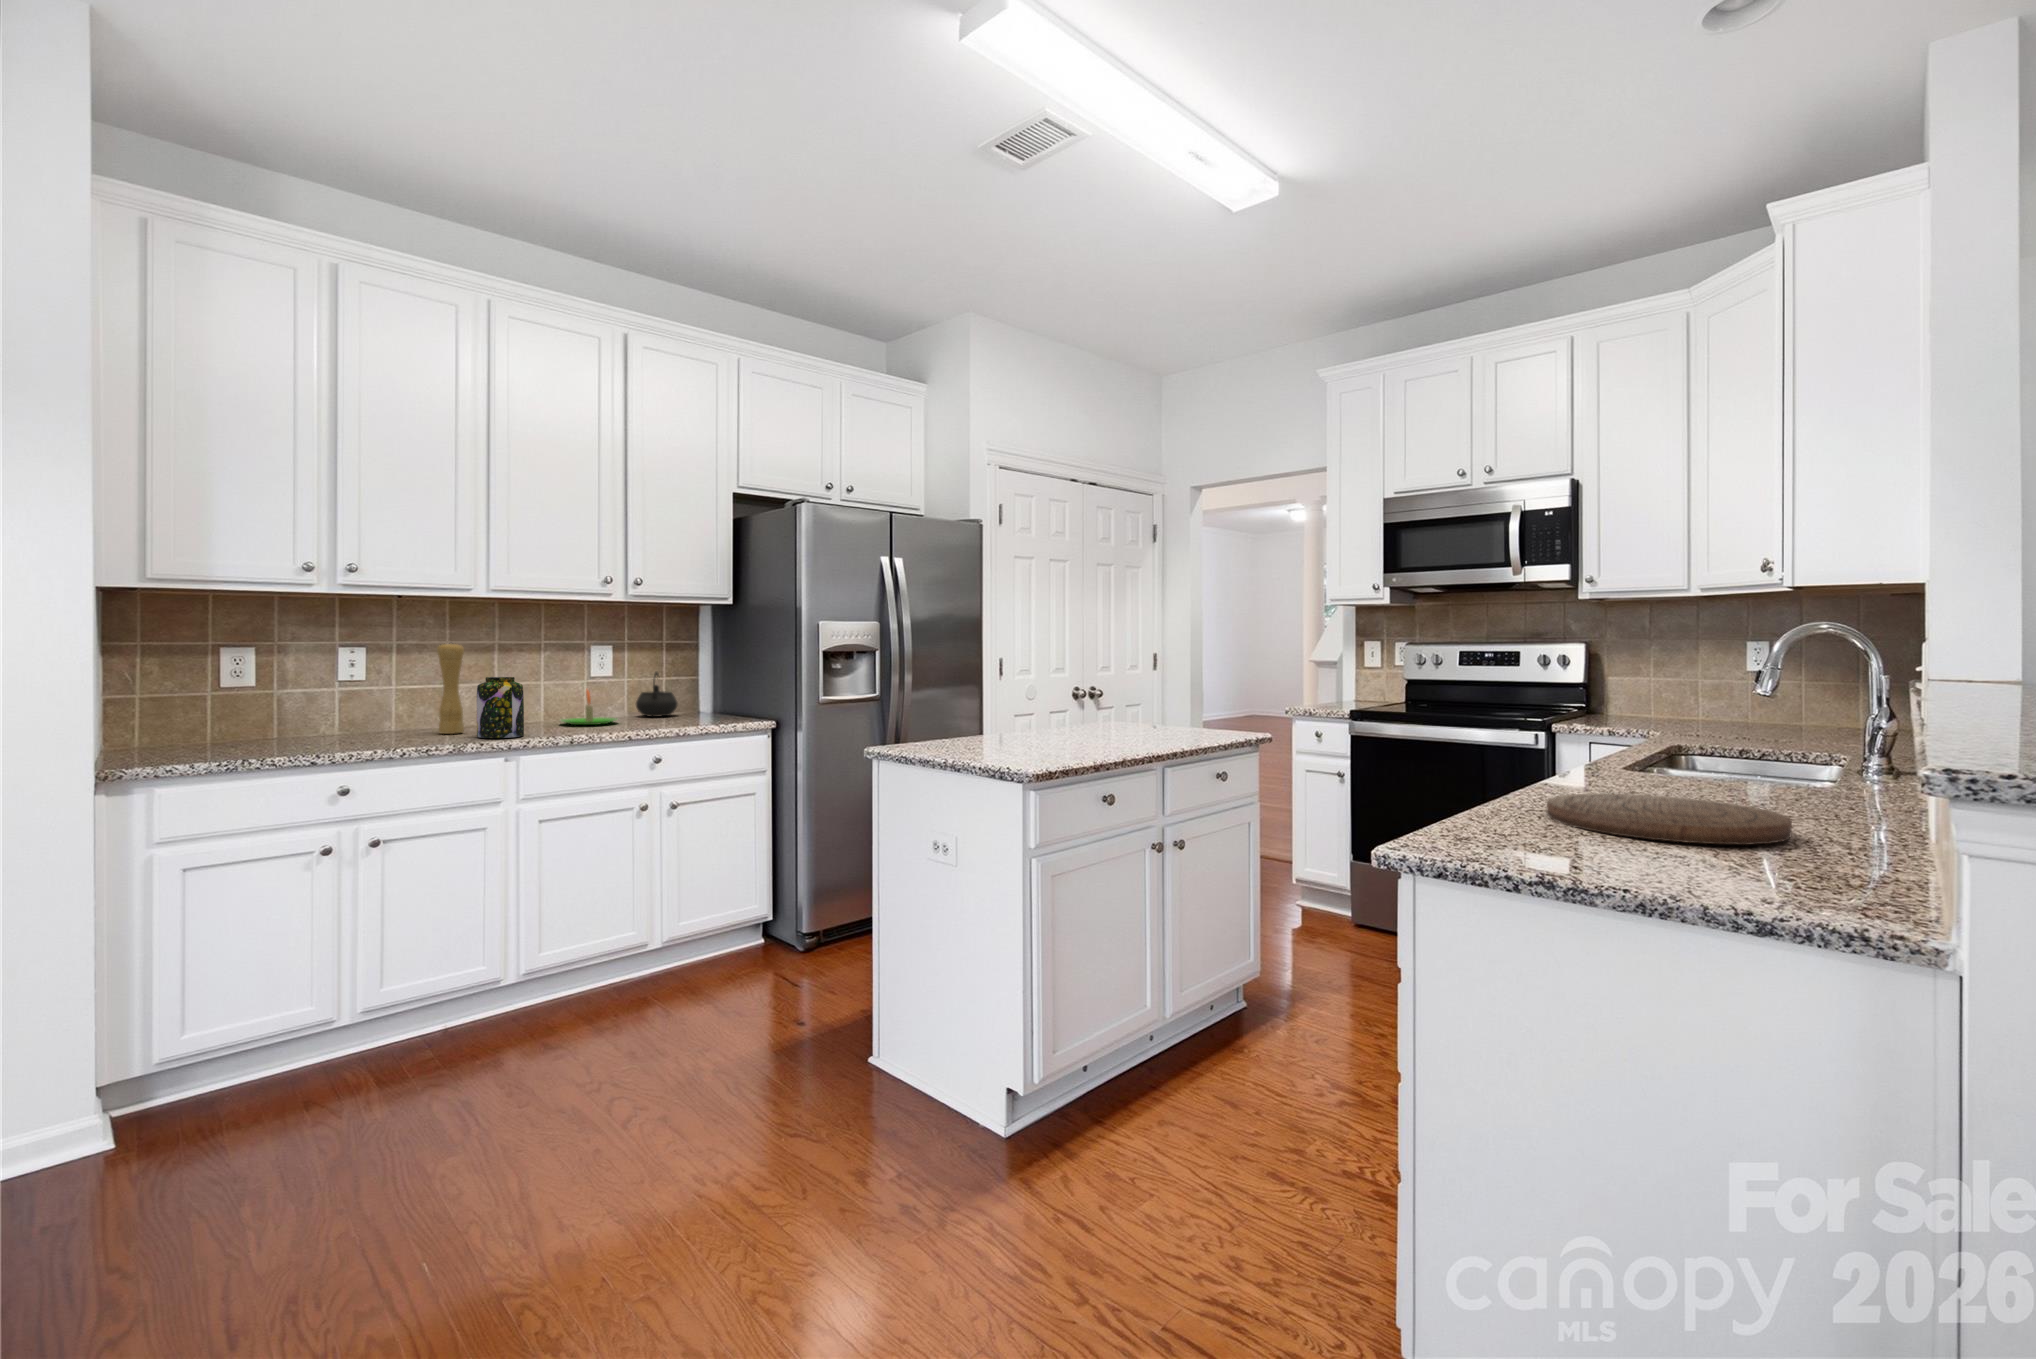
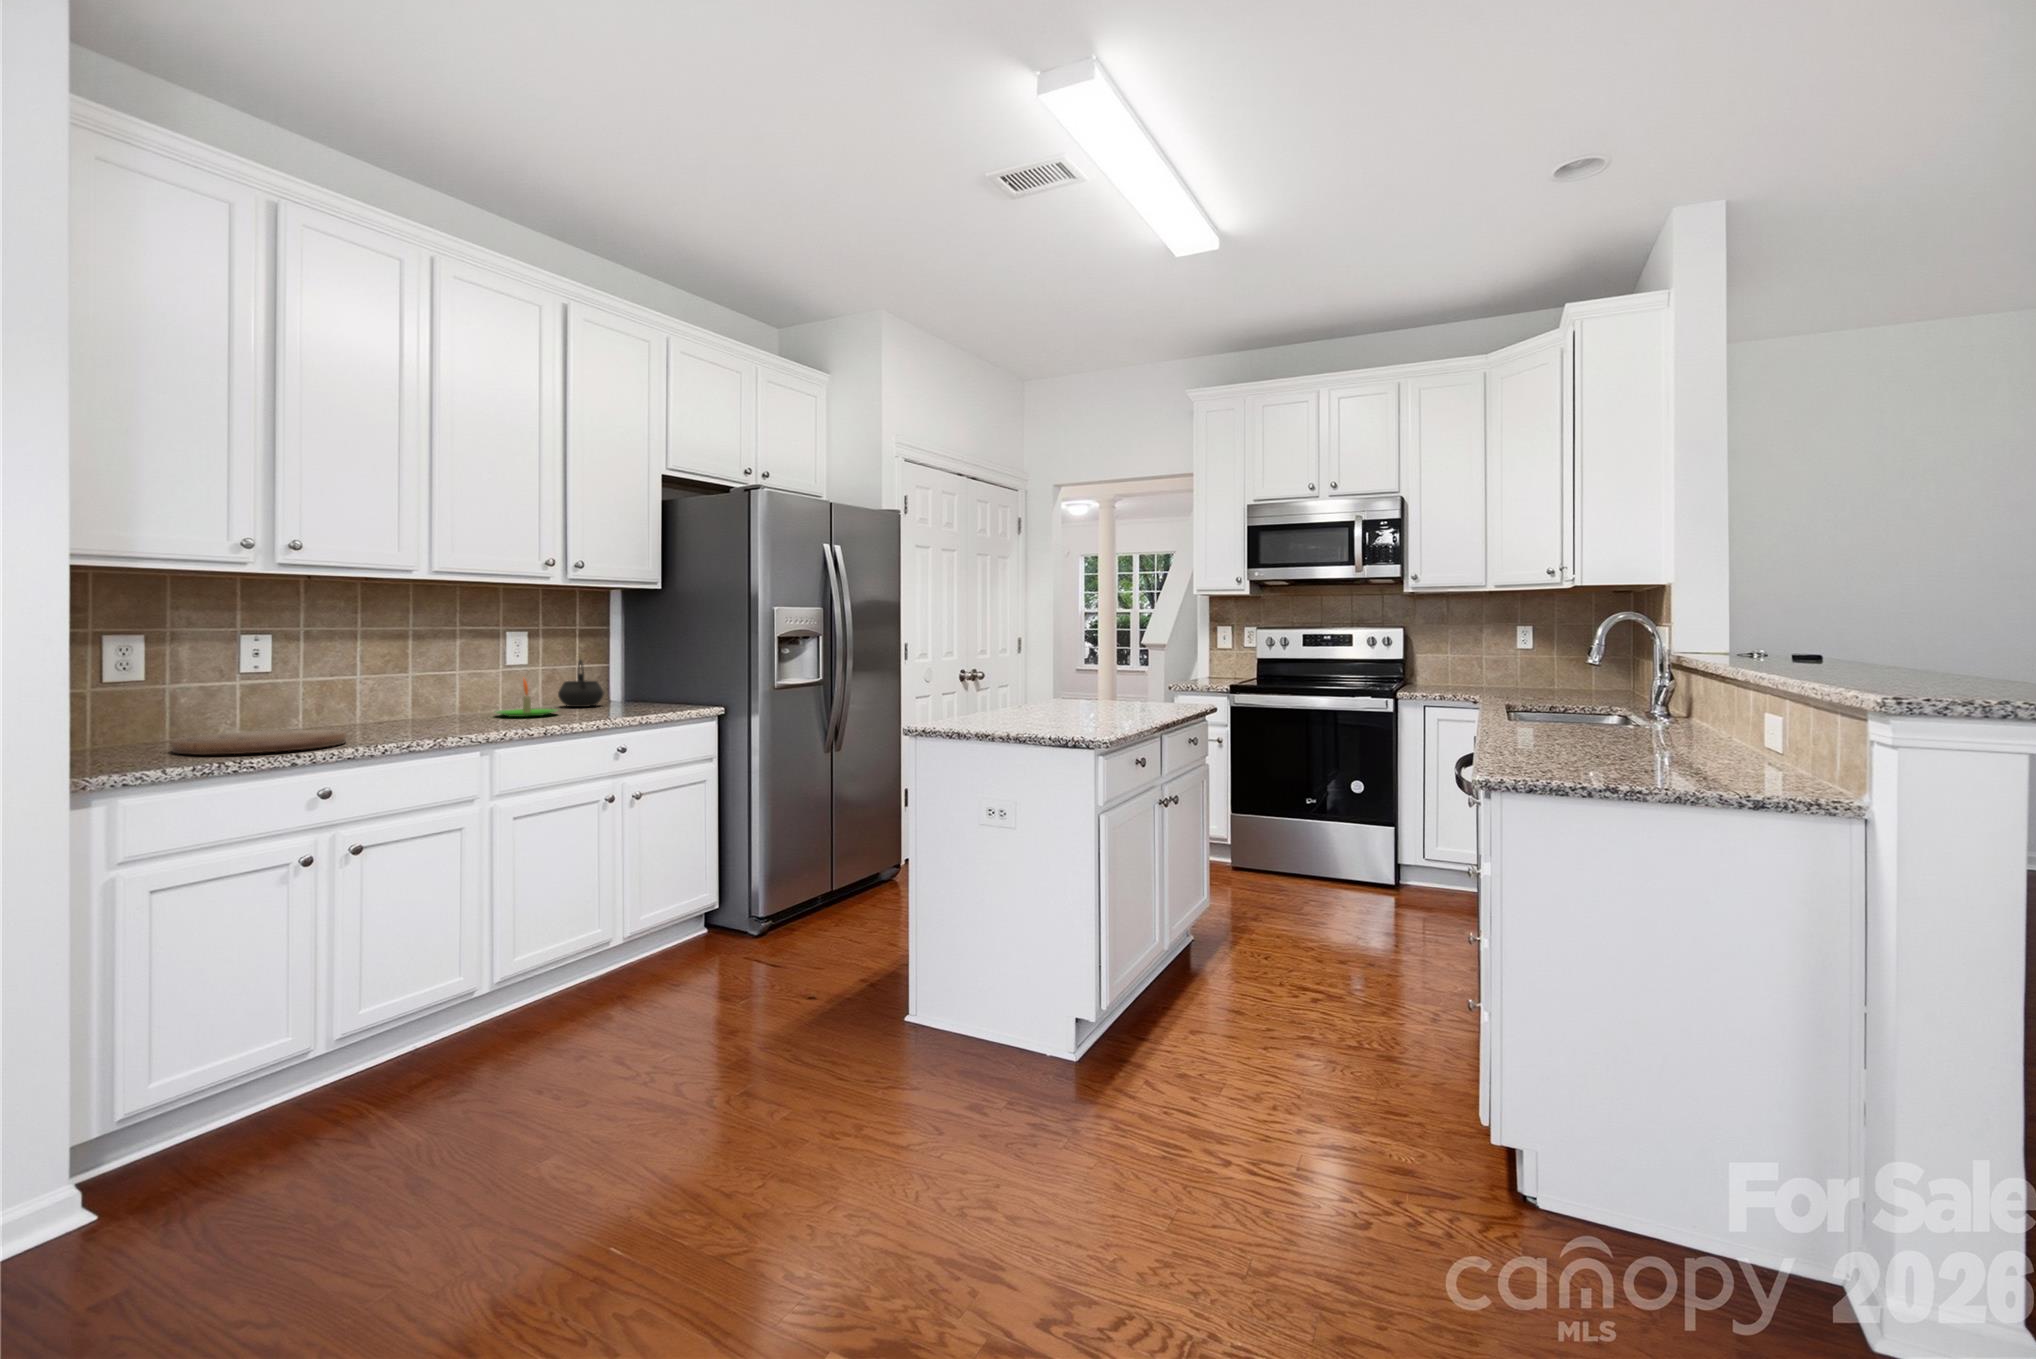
pepper mill: present [437,643,464,734] -> none [375,629,407,729]
jar: present [477,677,524,738] -> none [434,666,487,731]
cutting board: present [1547,794,1792,845] -> present [172,730,346,754]

